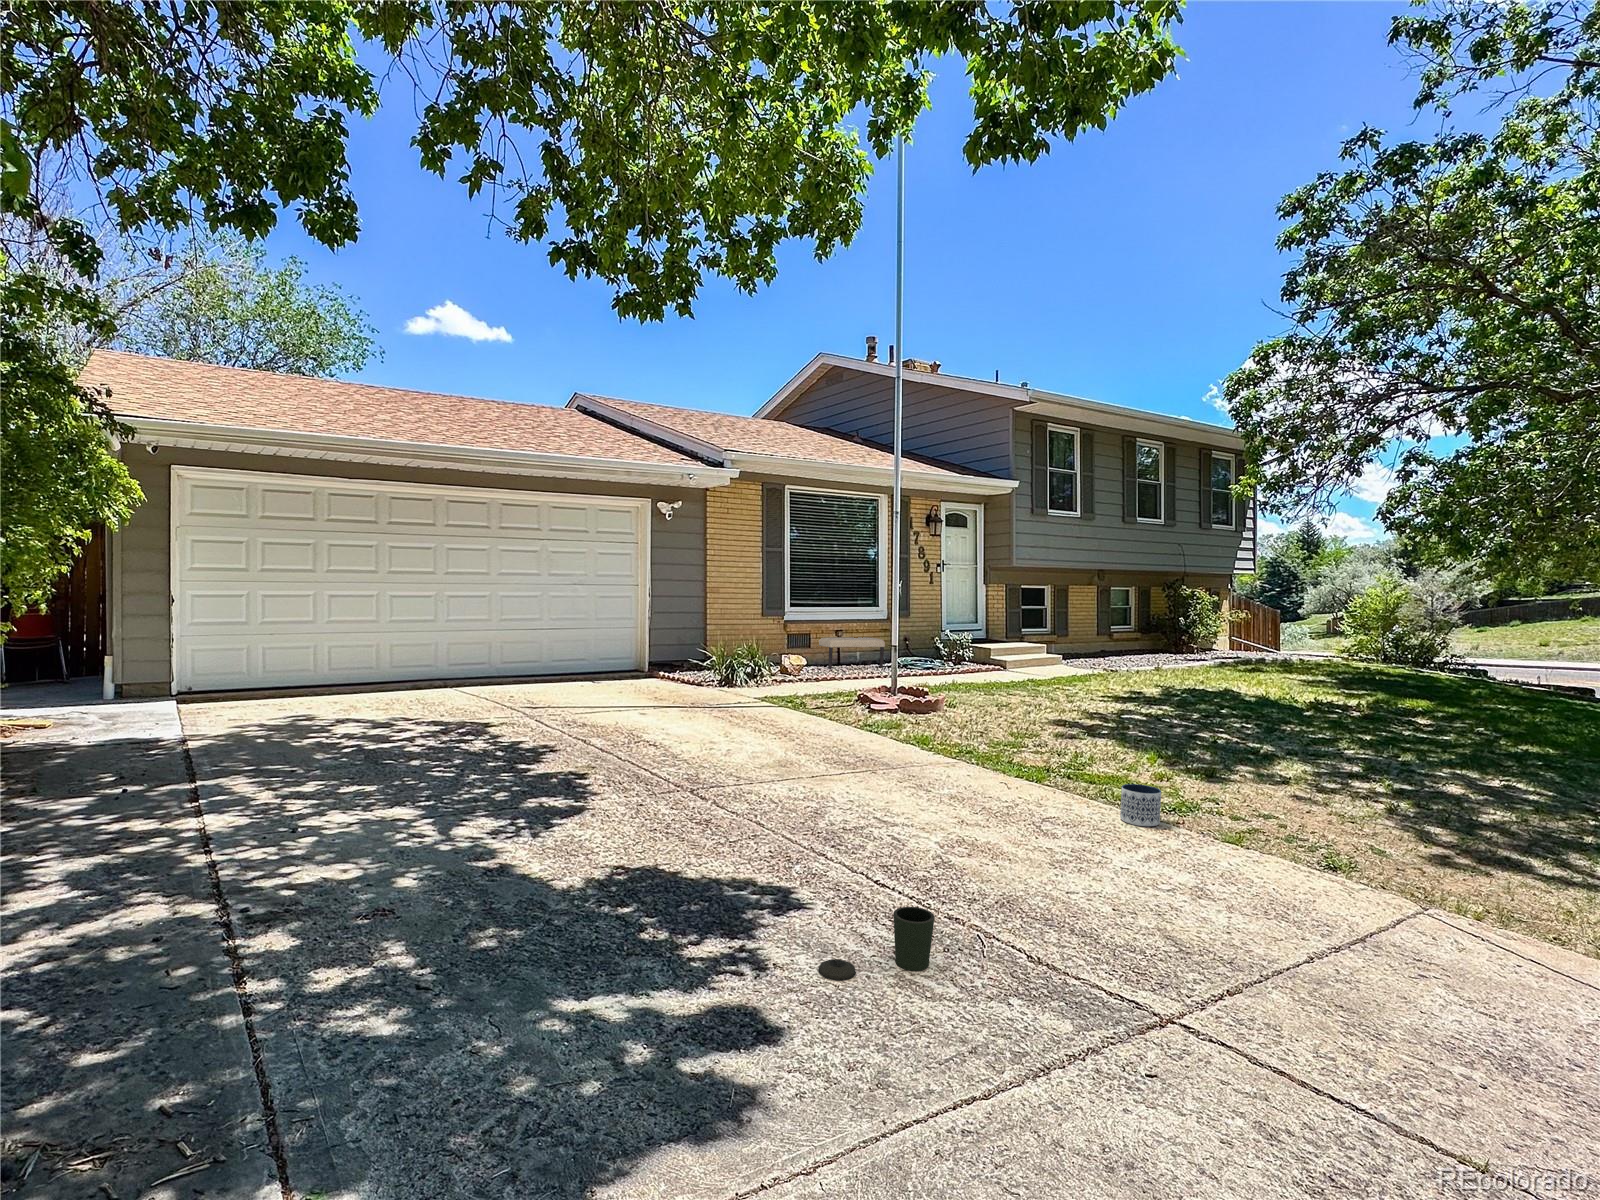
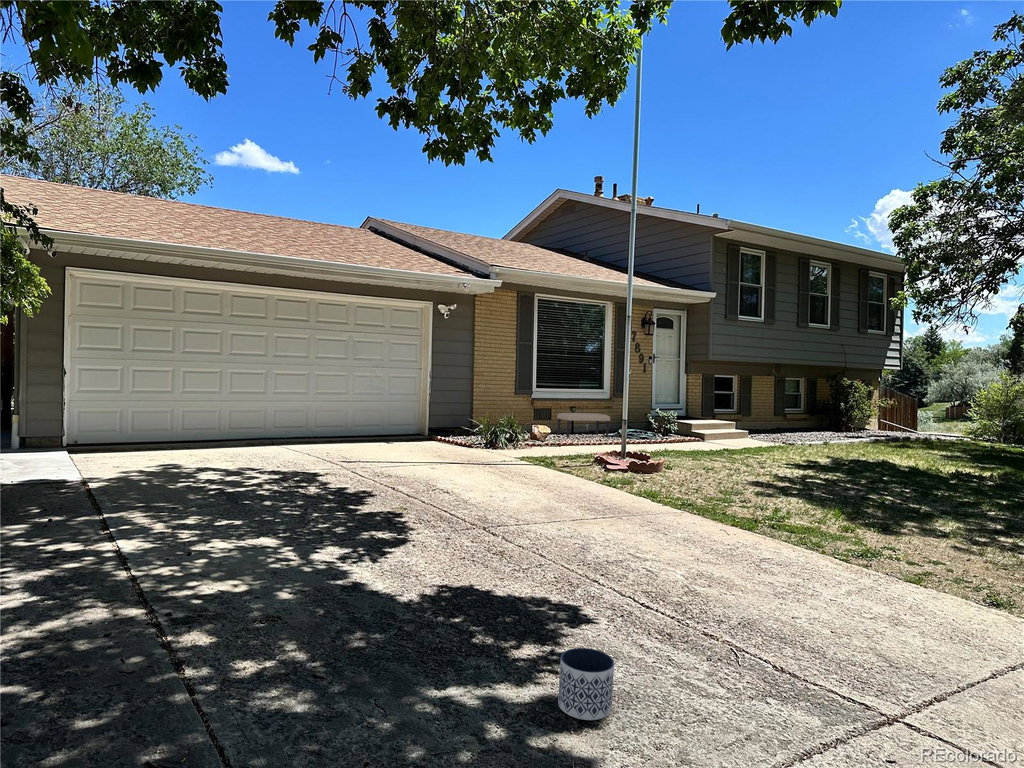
planter: present [1120,784,1161,826] -> present [558,648,614,720]
trash can: present [819,907,935,980] -> none [614,625,705,681]

